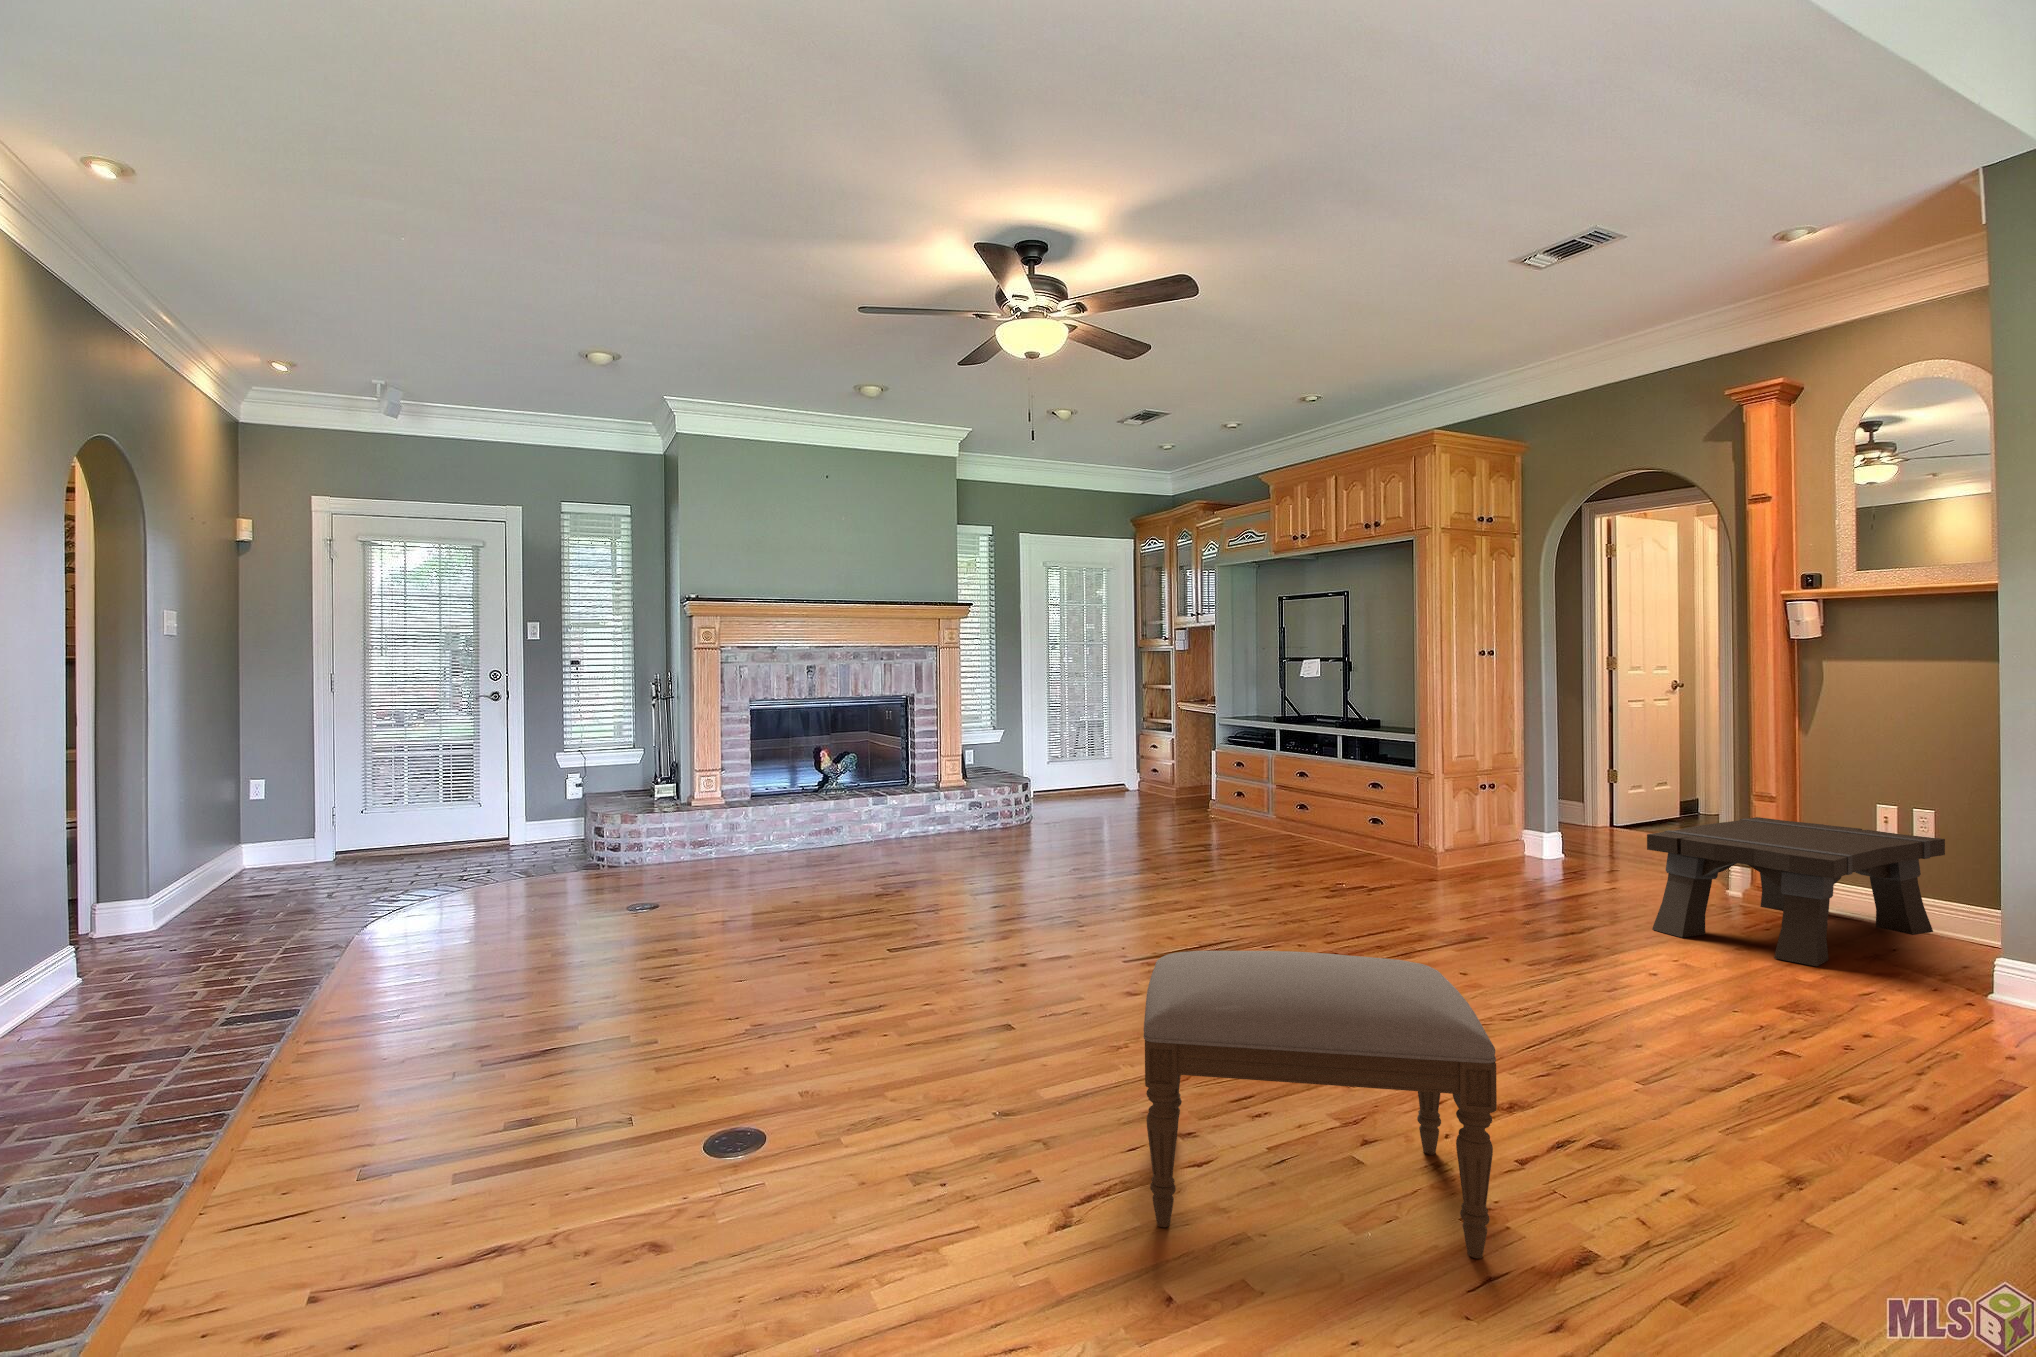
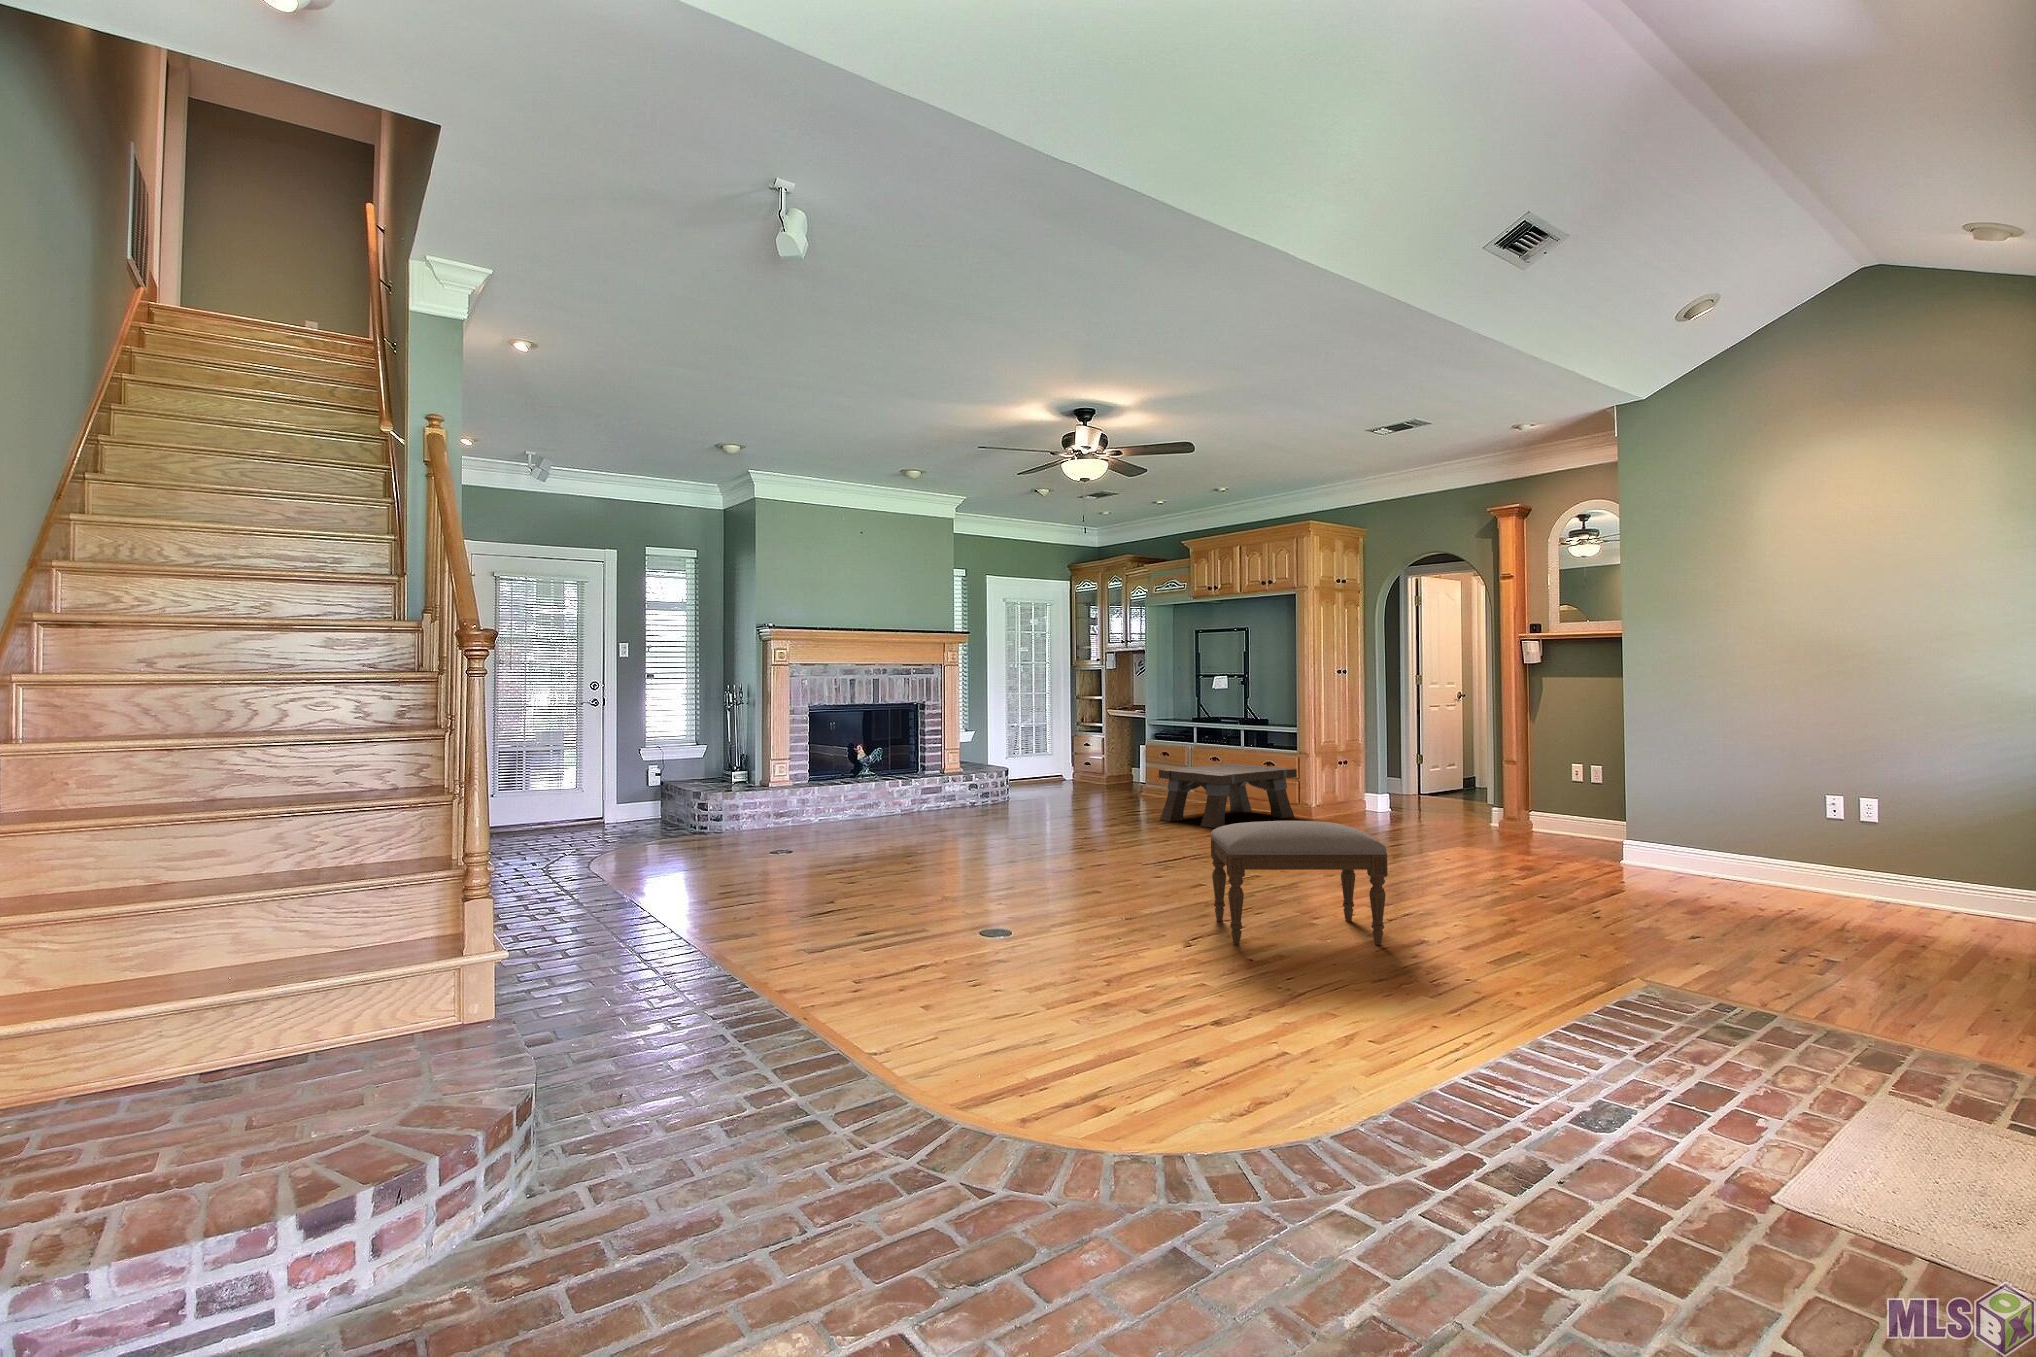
coffee table: present [1647,817,1945,966] -> present [1159,764,1297,828]

